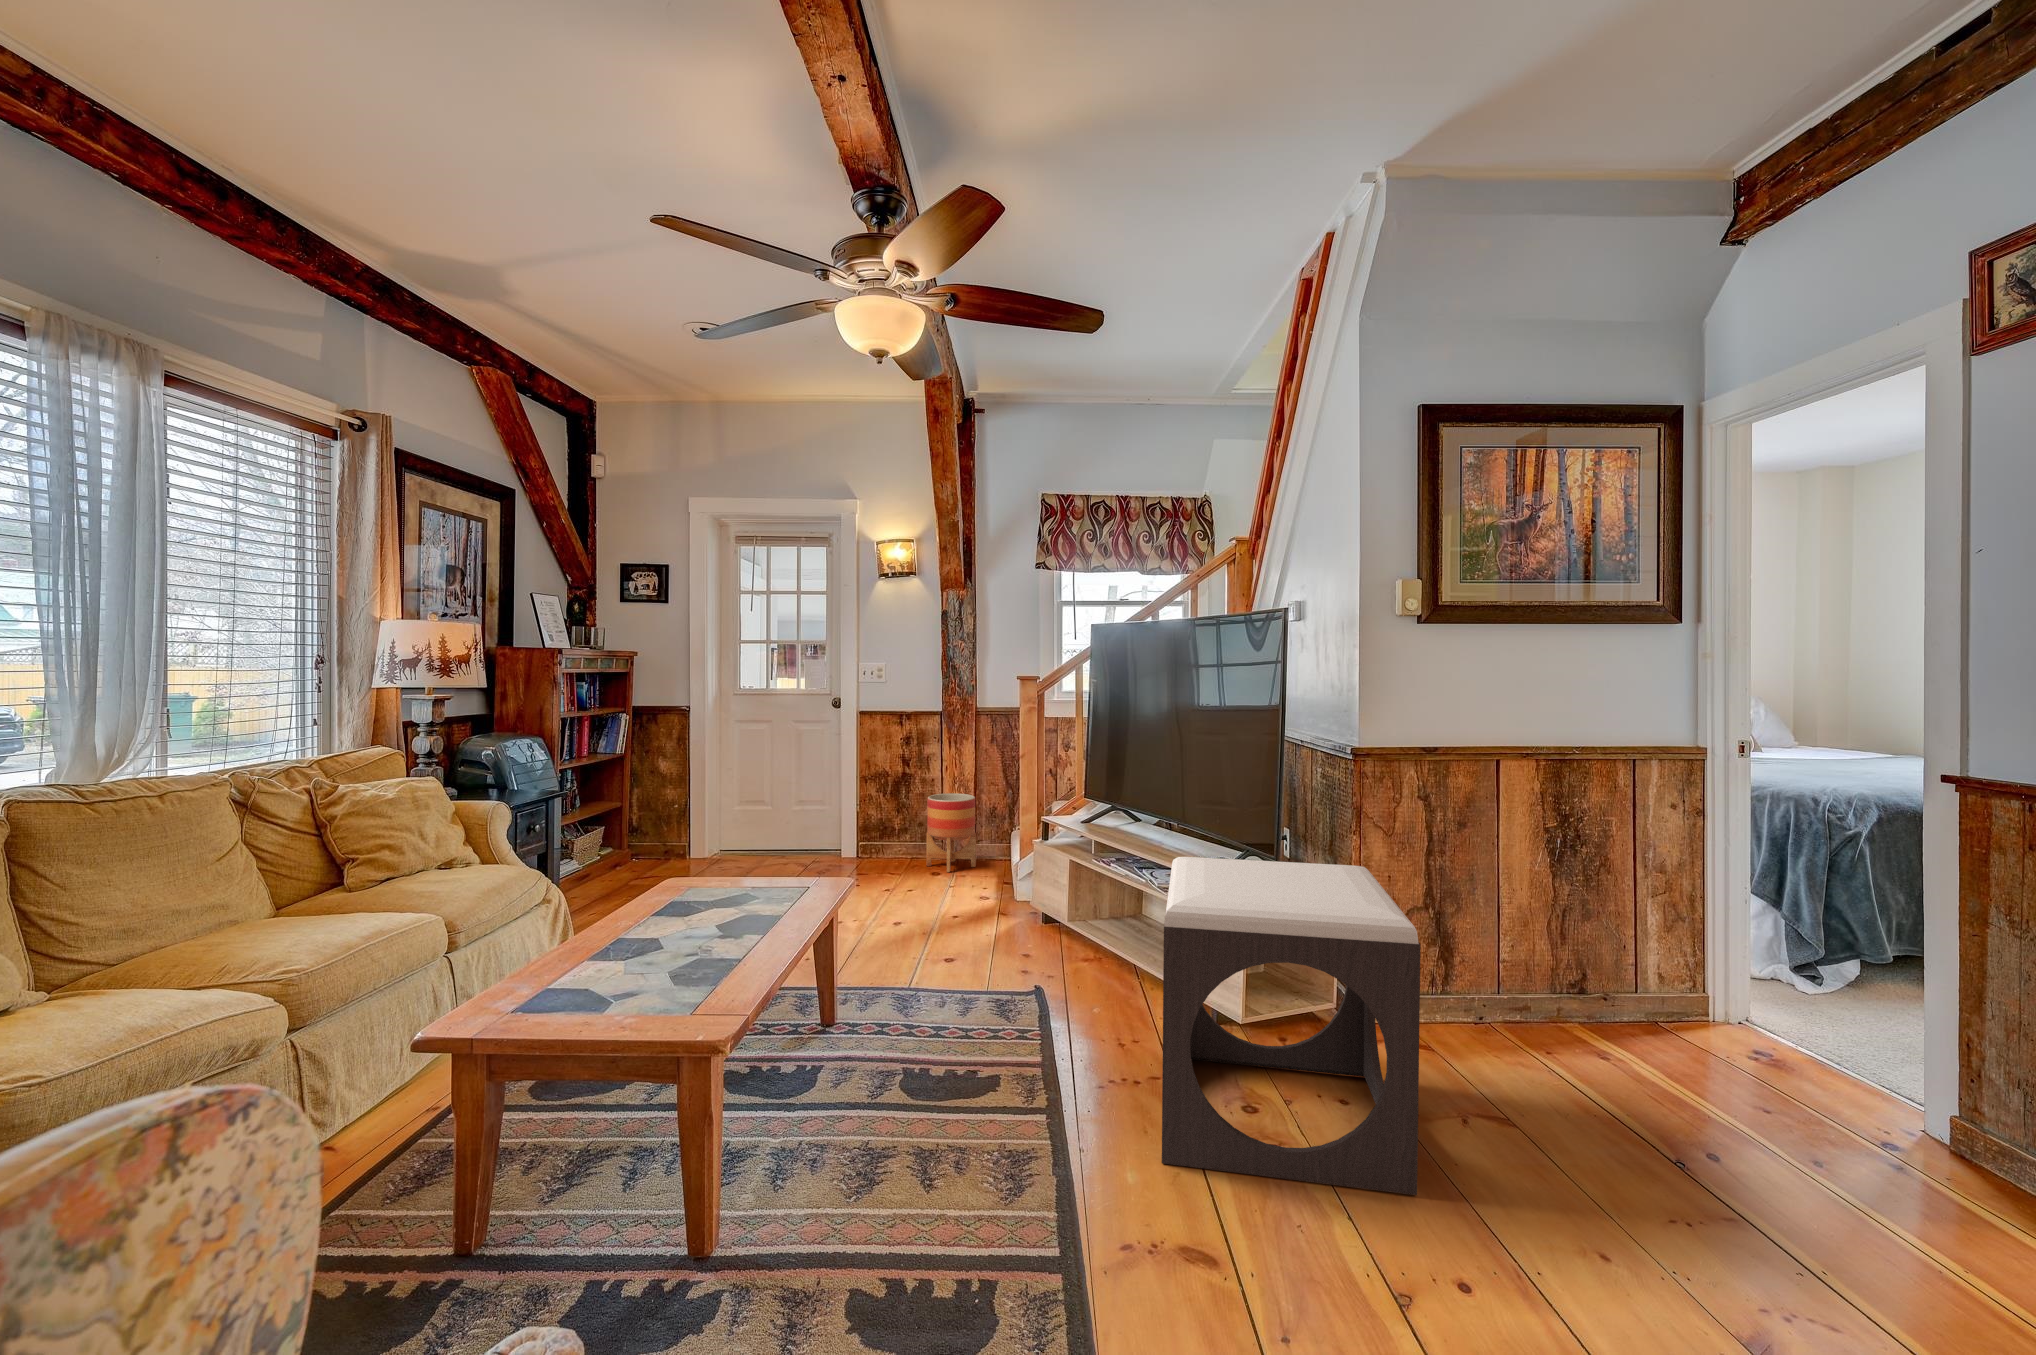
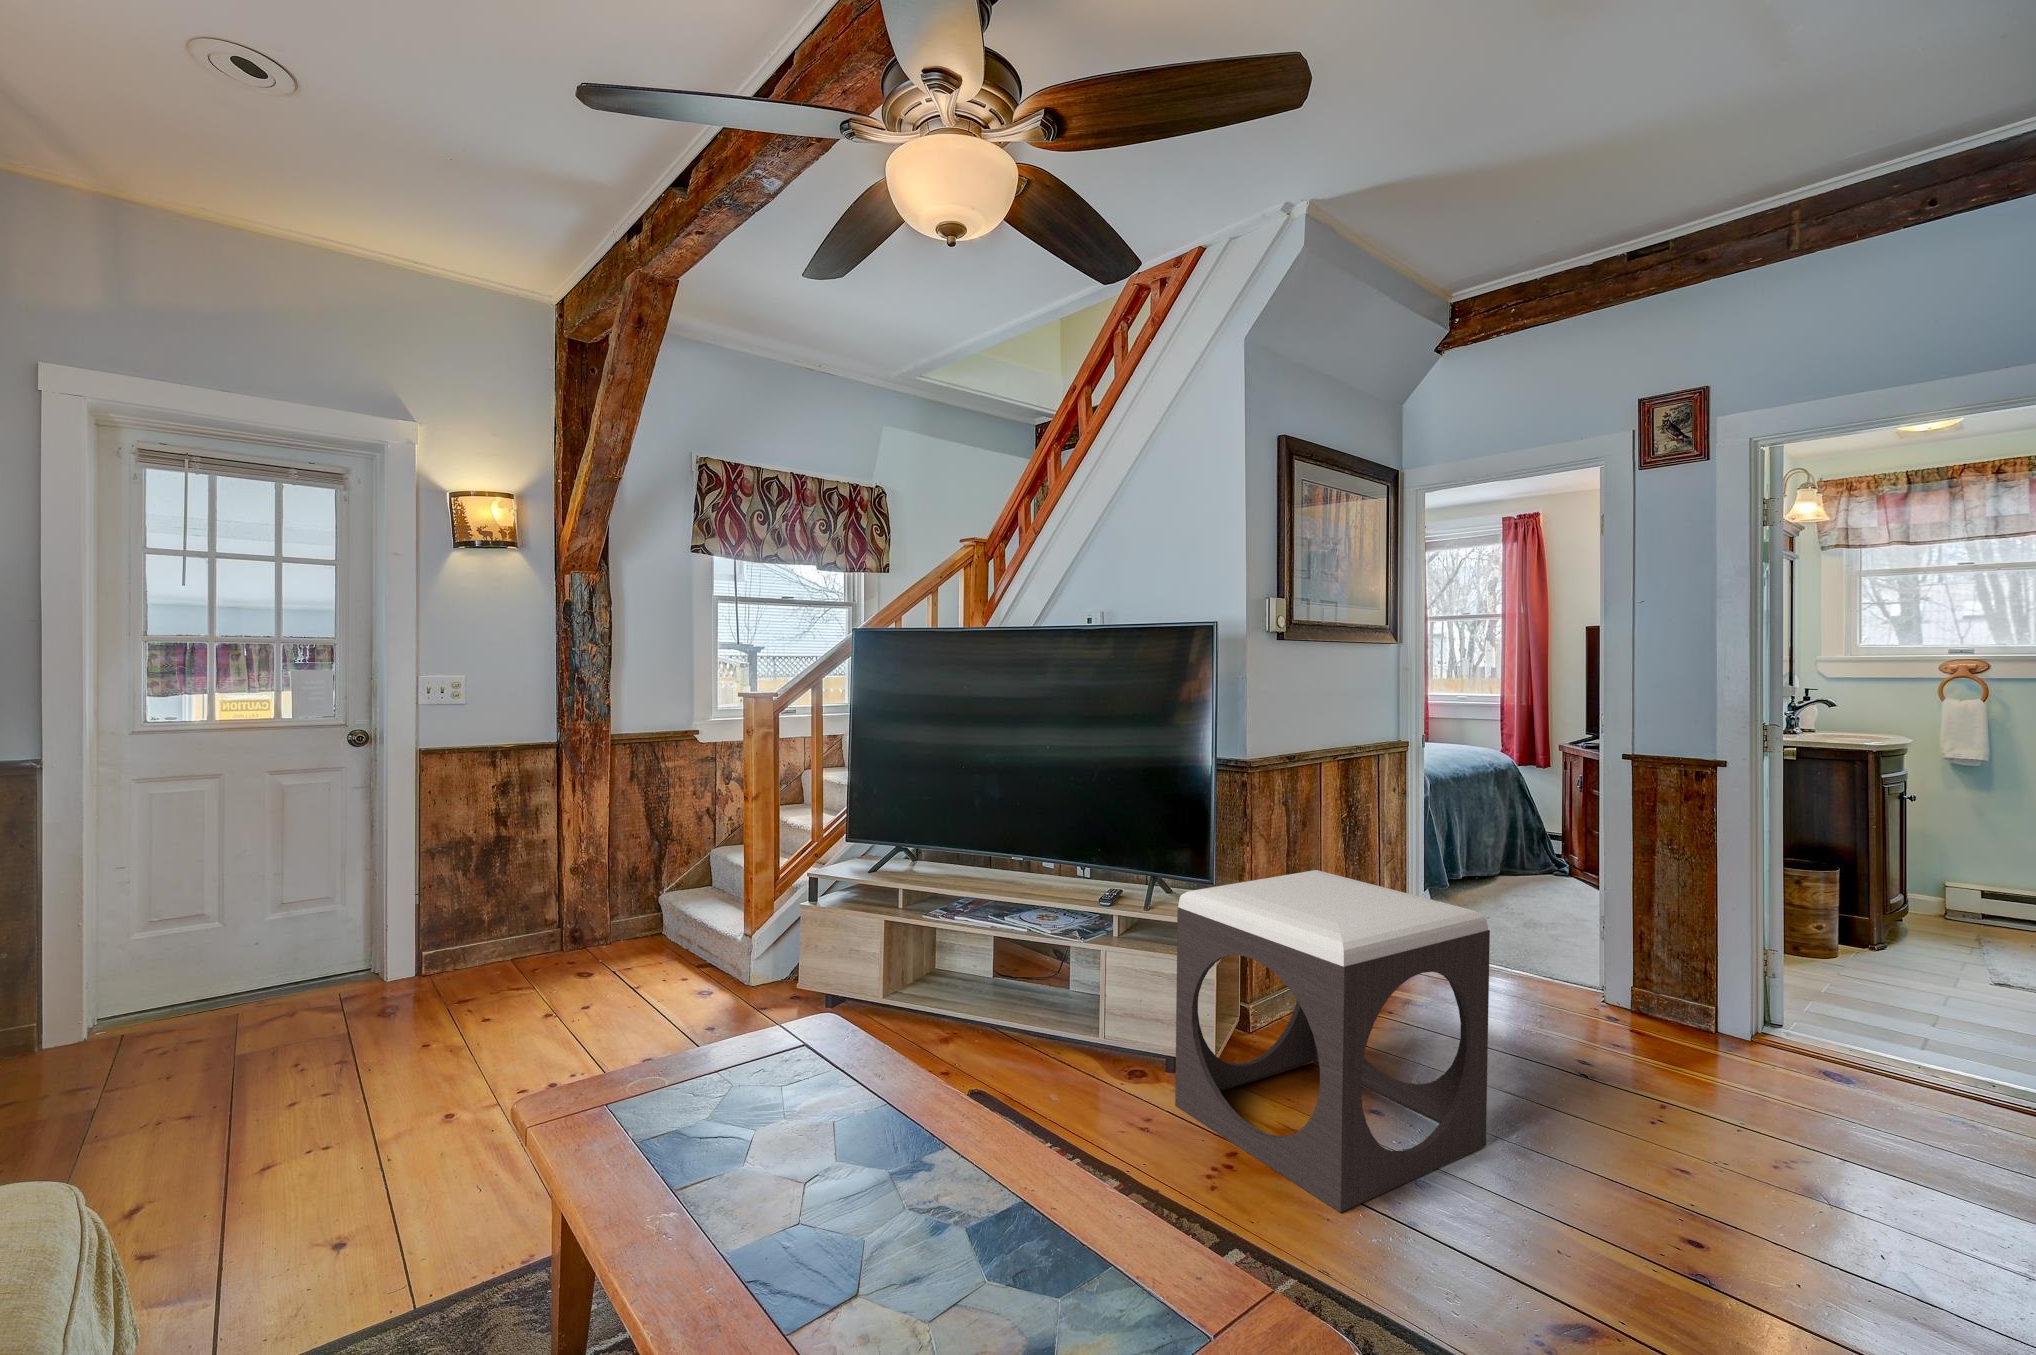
planter: present [926,793,976,872] -> none [555,855,629,968]

